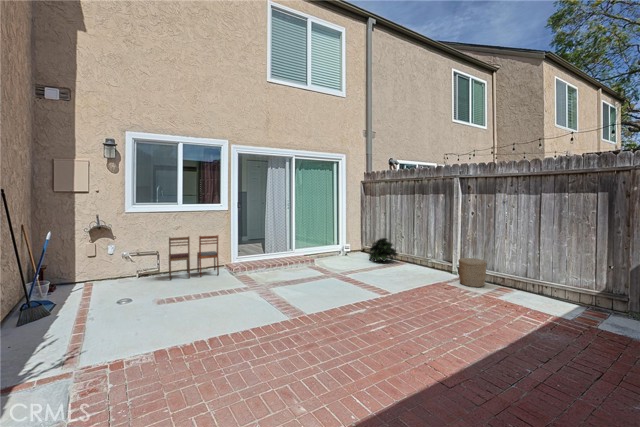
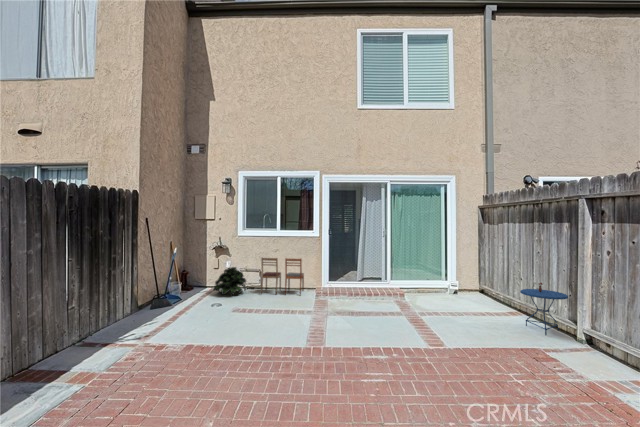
potted plant: present [369,238,398,262] -> present [213,267,246,295]
side table: none [414,238,445,276] -> present [520,283,568,335]
woven basket: present [458,258,487,287] -> none [573,317,623,366]

